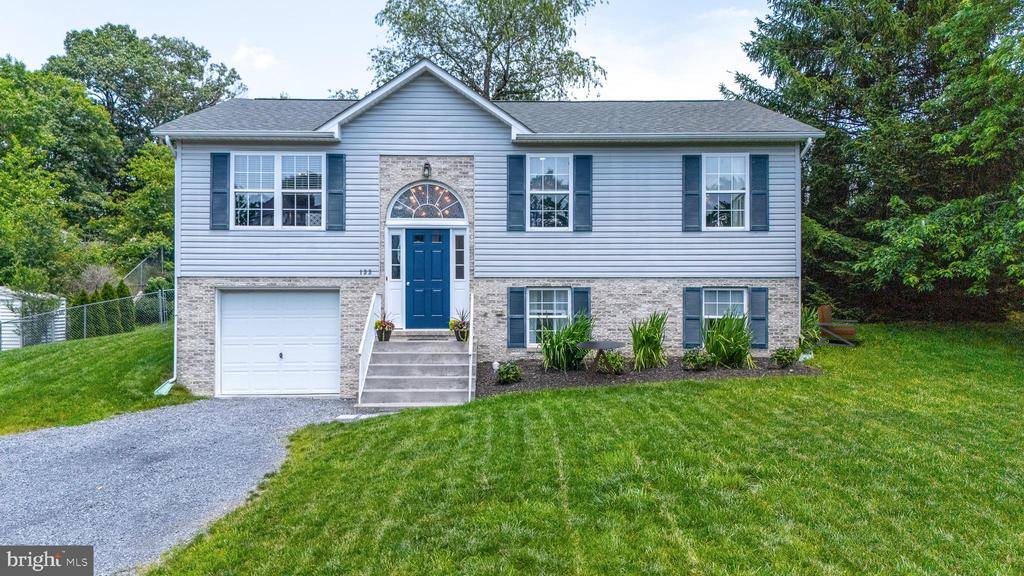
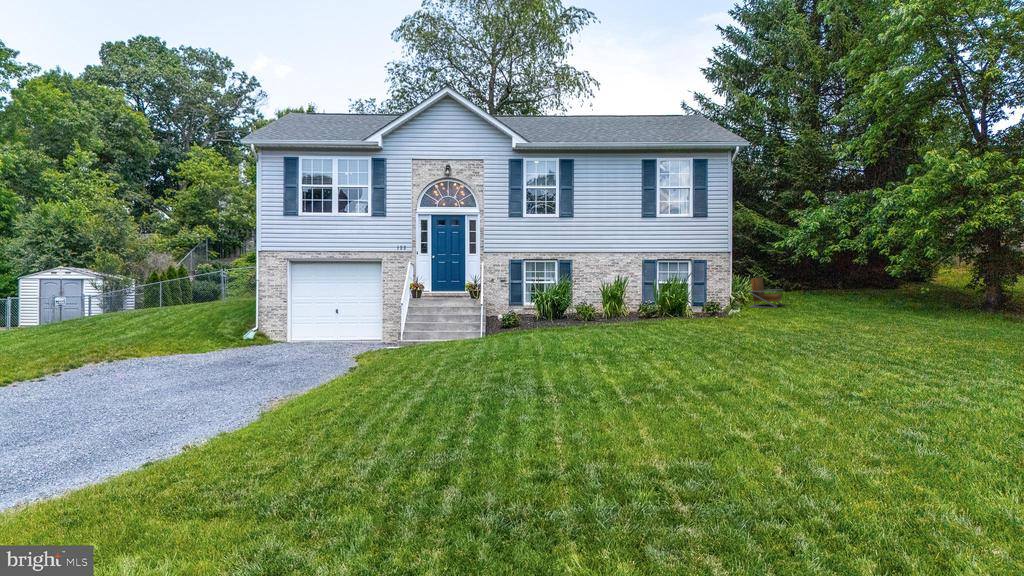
round table: present [577,341,625,379] -> none [561,299,596,325]

